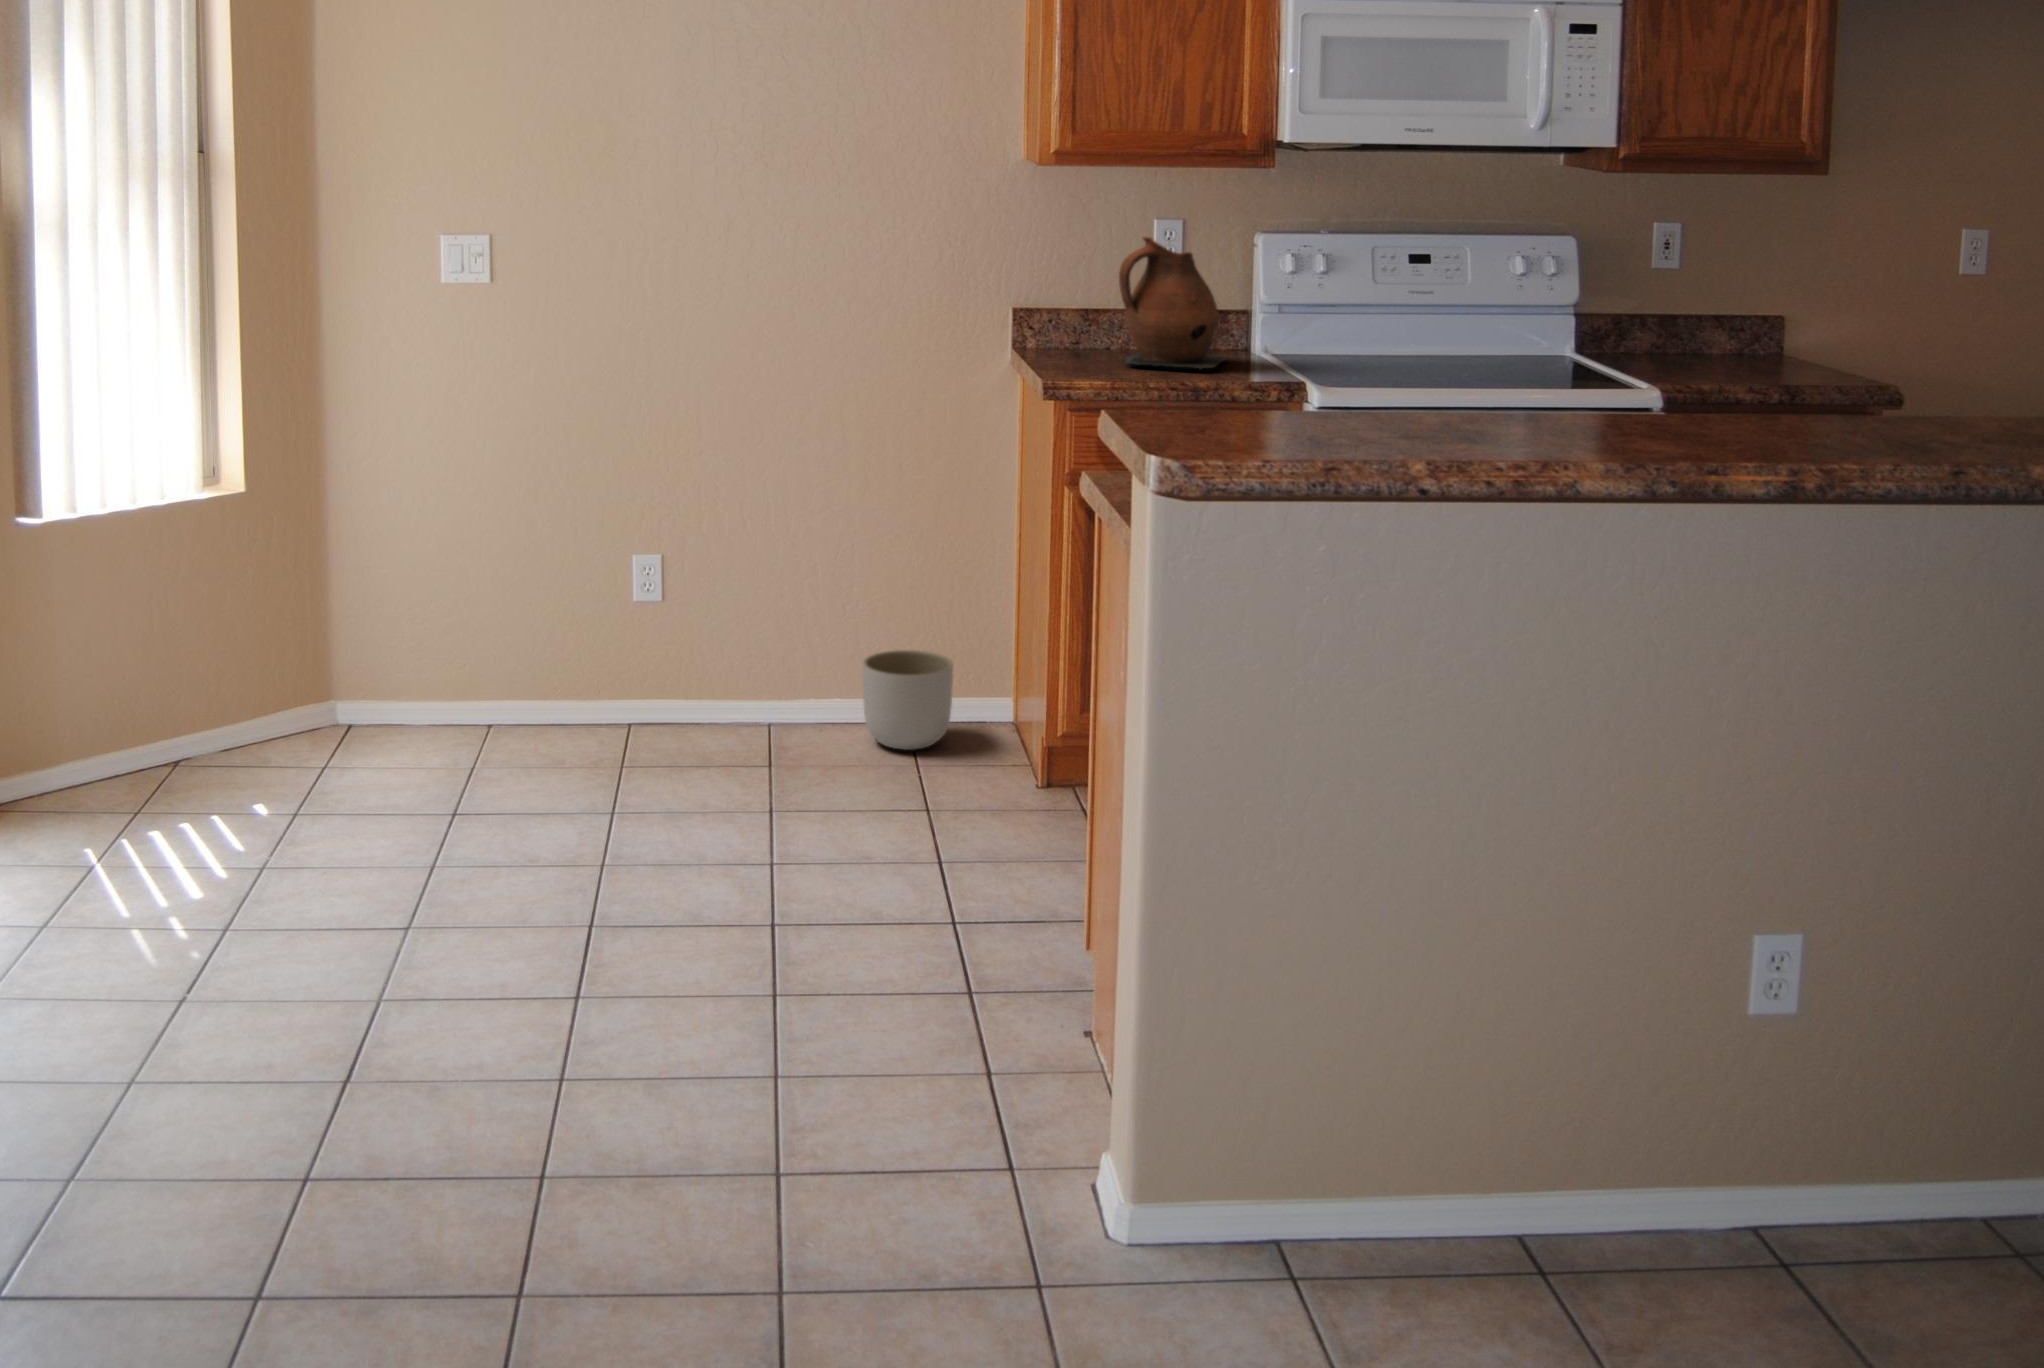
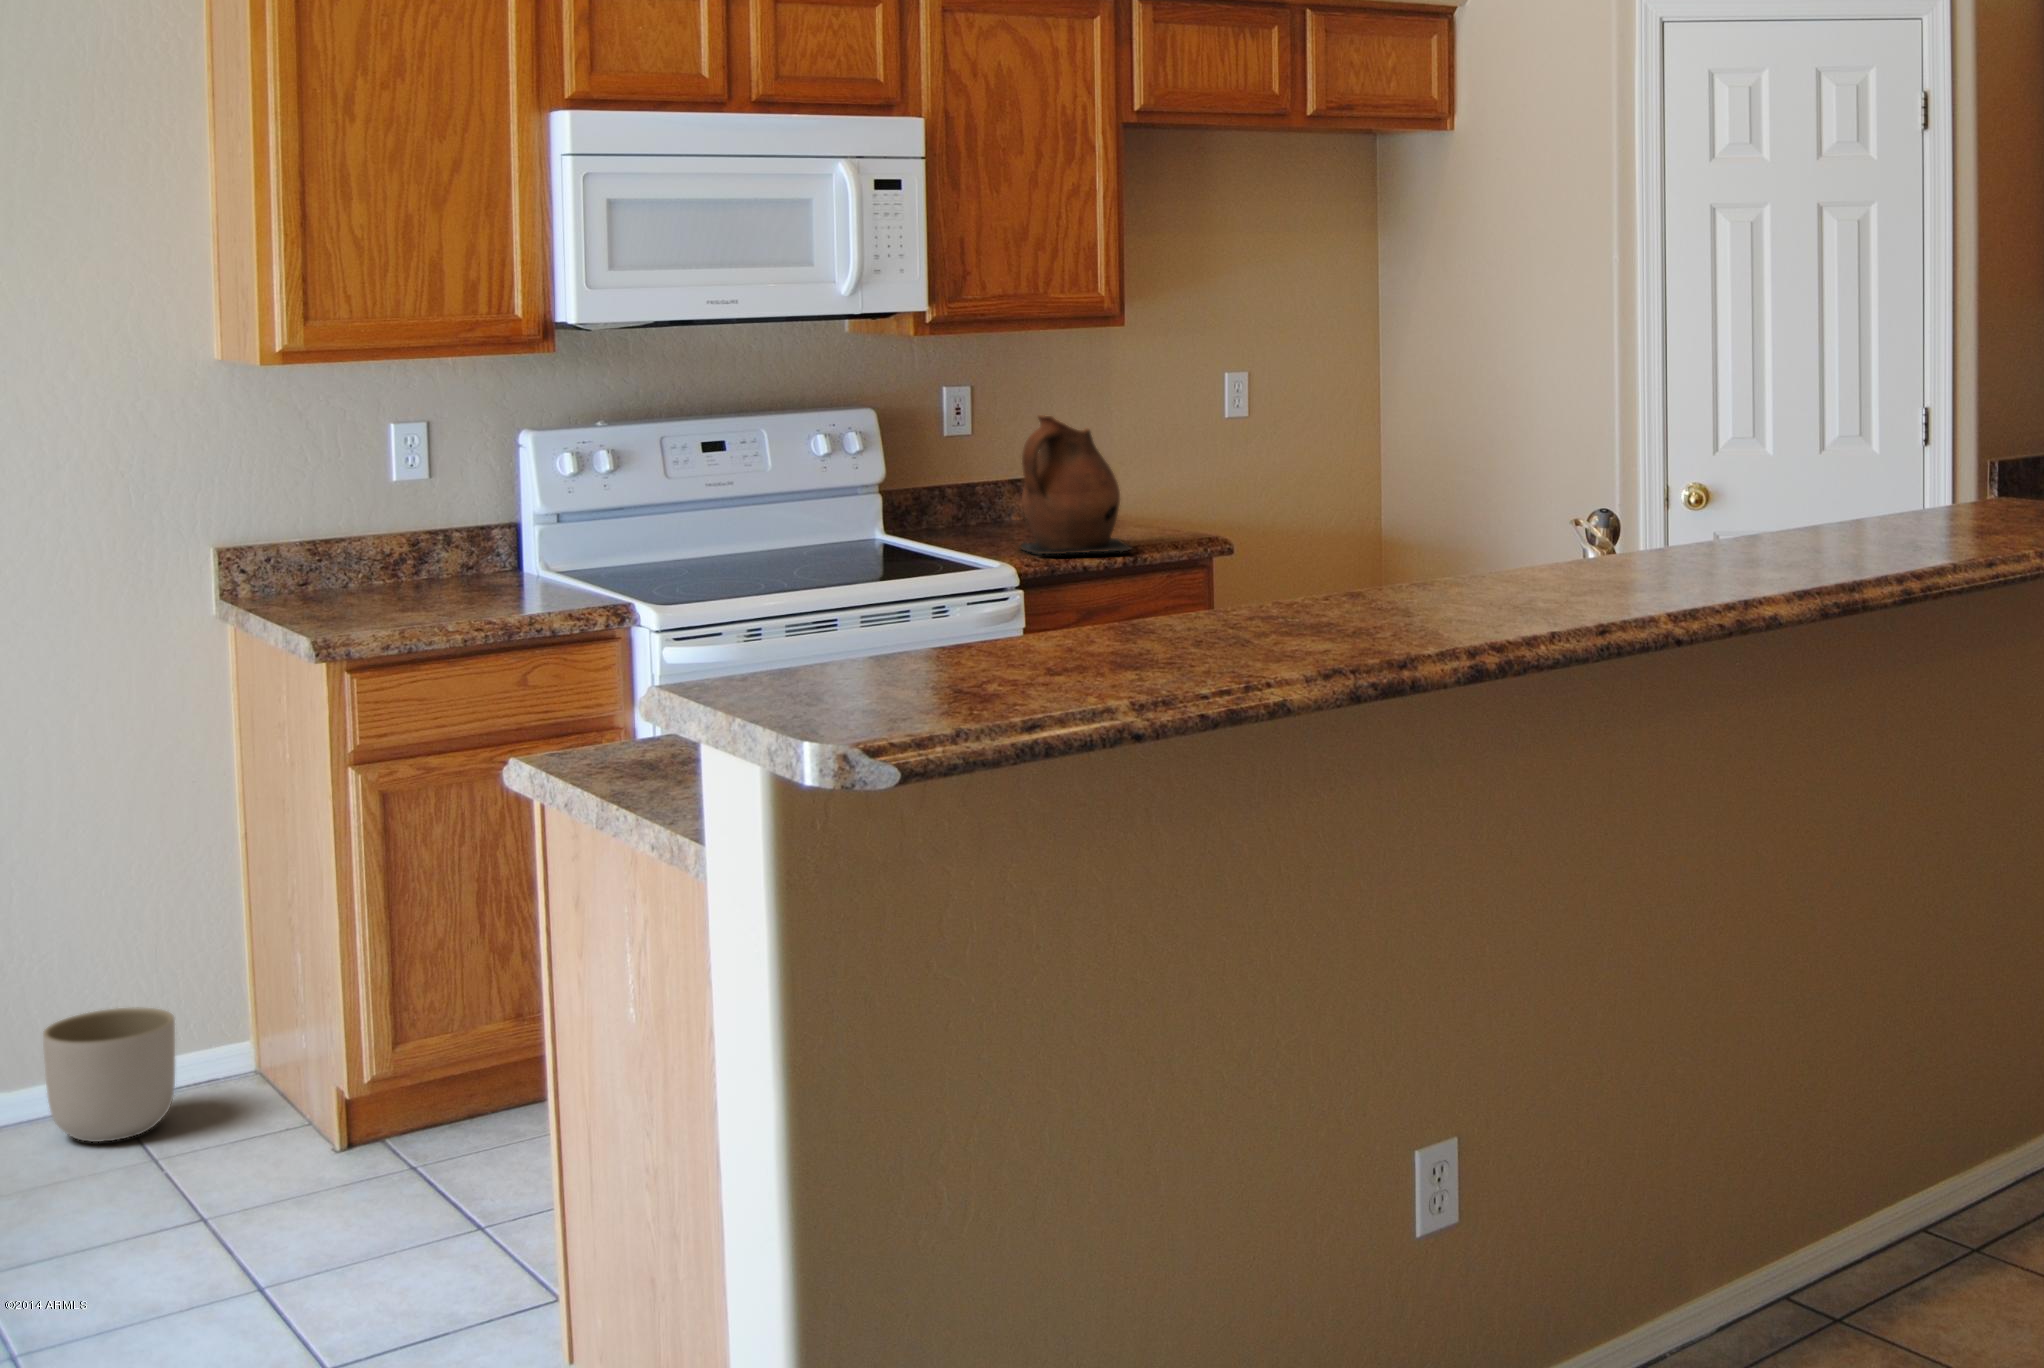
ceramic pitcher: present [1119,236,1227,369] -> present [1020,415,1131,554]

